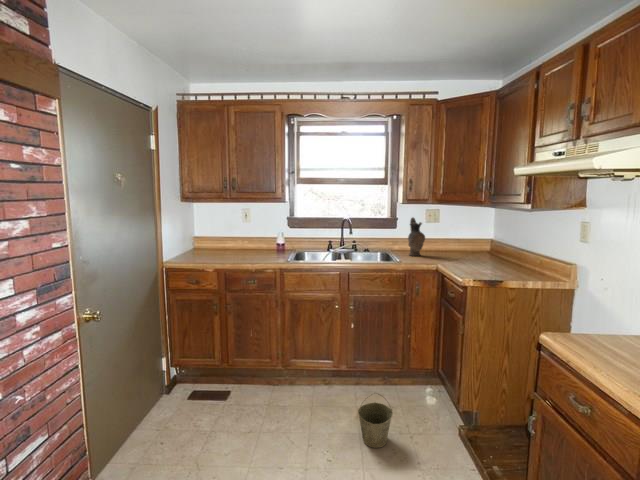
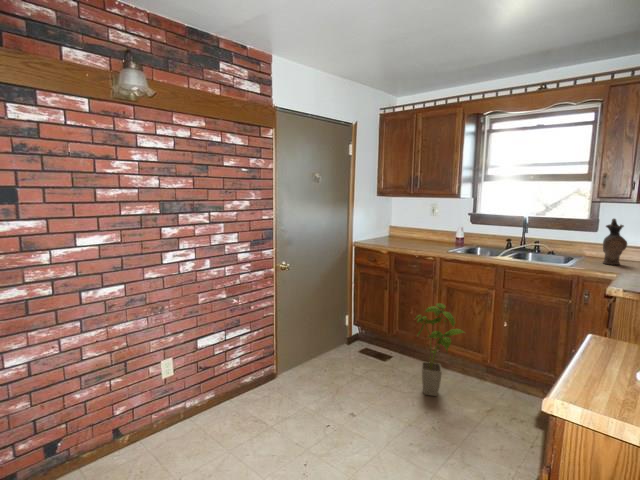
house plant: none [273,319,326,423] -> present [416,303,464,396]
bucket: present [358,402,393,448] -> none [474,388,513,444]

